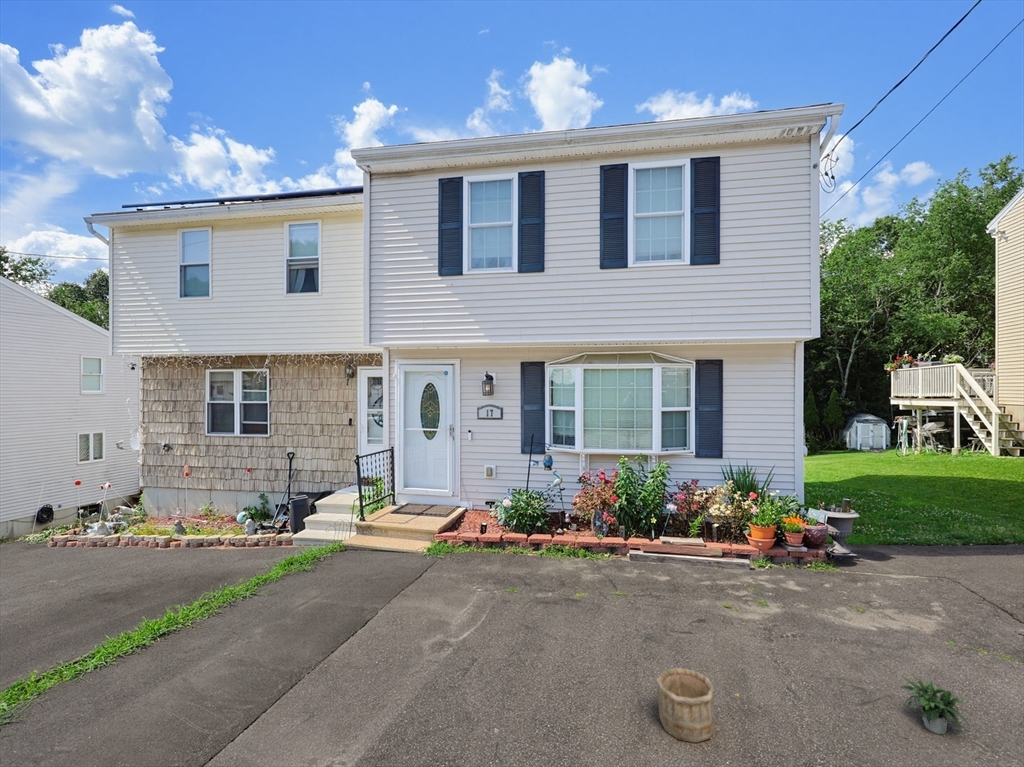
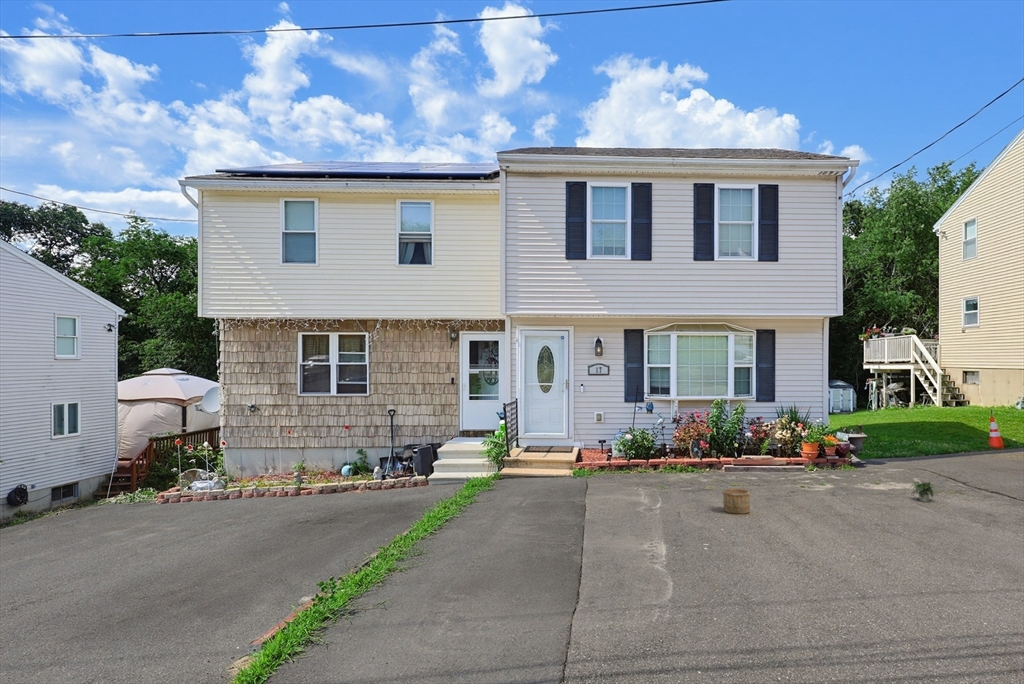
wooden bucket: present [656,668,715,743] -> present [723,488,750,514]

